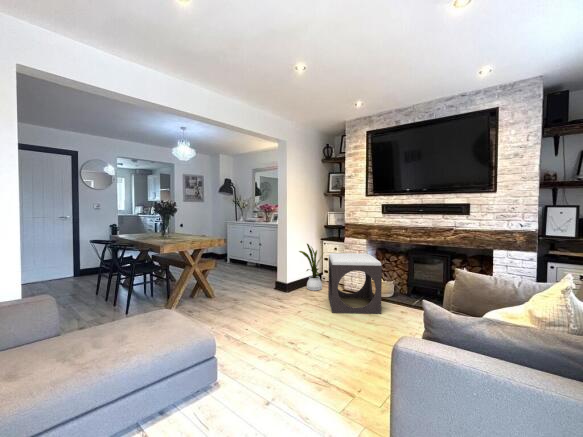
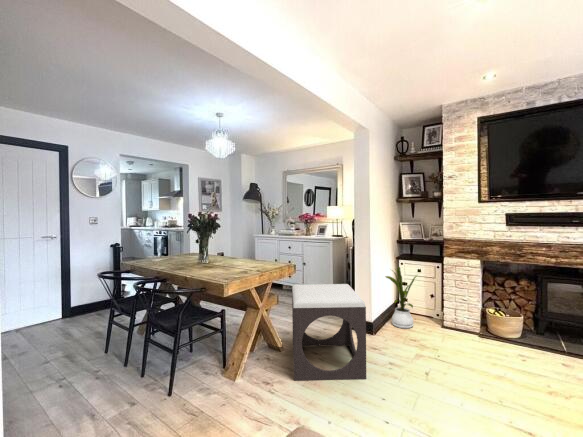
footstool: present [328,253,382,314] -> present [292,284,366,380]

